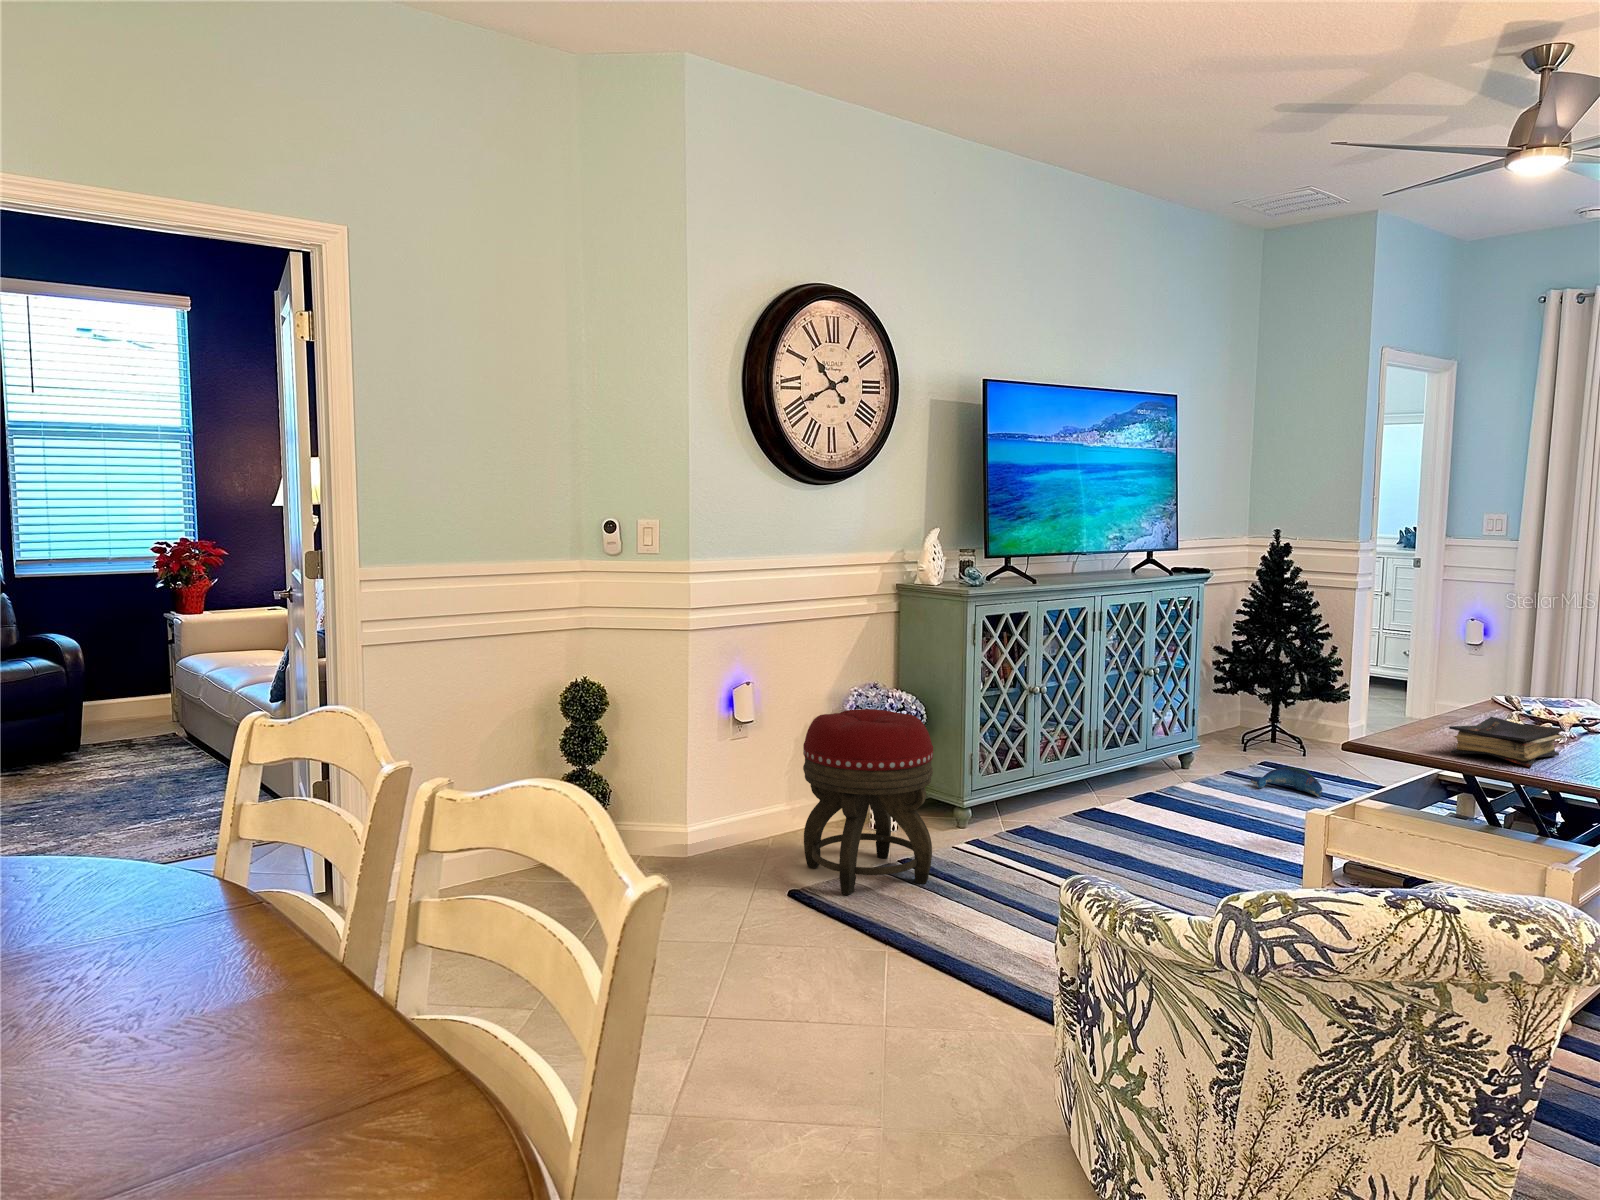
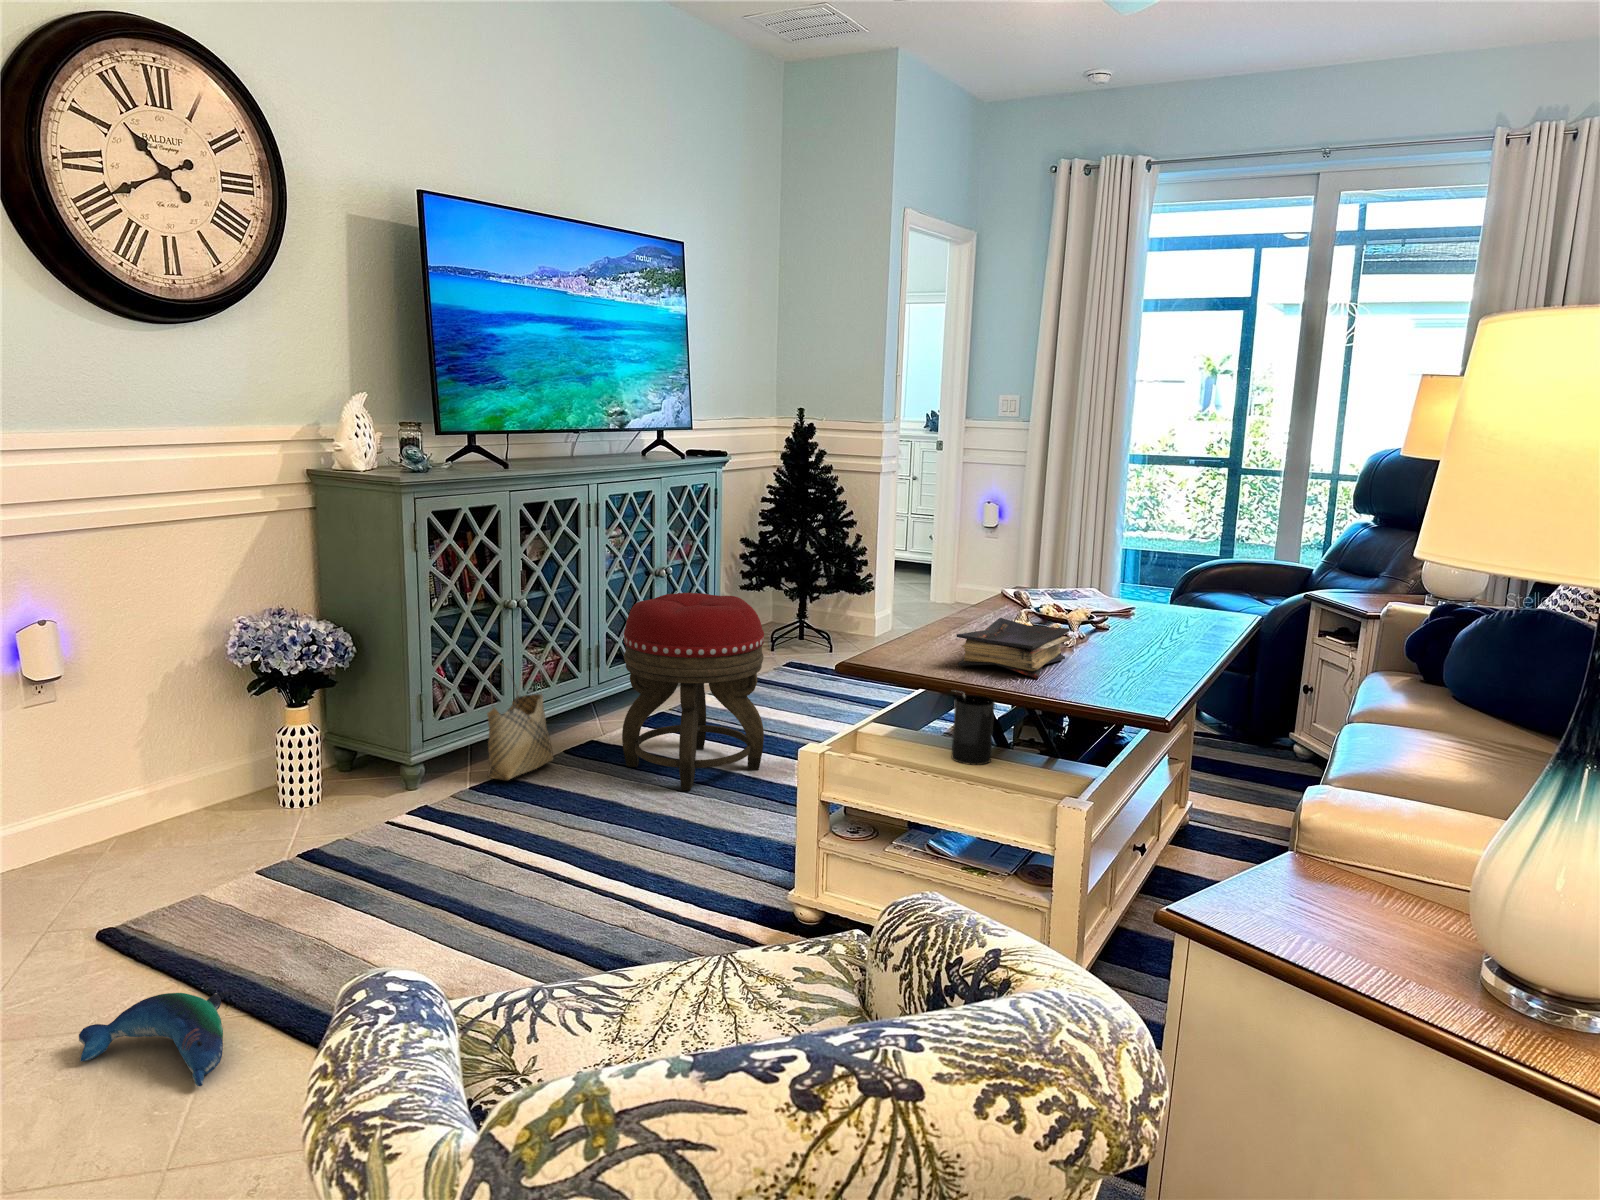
footstool: present [803,709,933,895] -> present [622,593,764,790]
woven basket: none [1019,735,1068,828] -> present [487,663,553,780]
plush toy: present [1251,767,1322,797] -> present [79,993,223,1086]
candle: none [1446,771,1488,836] -> present [952,694,995,765]

